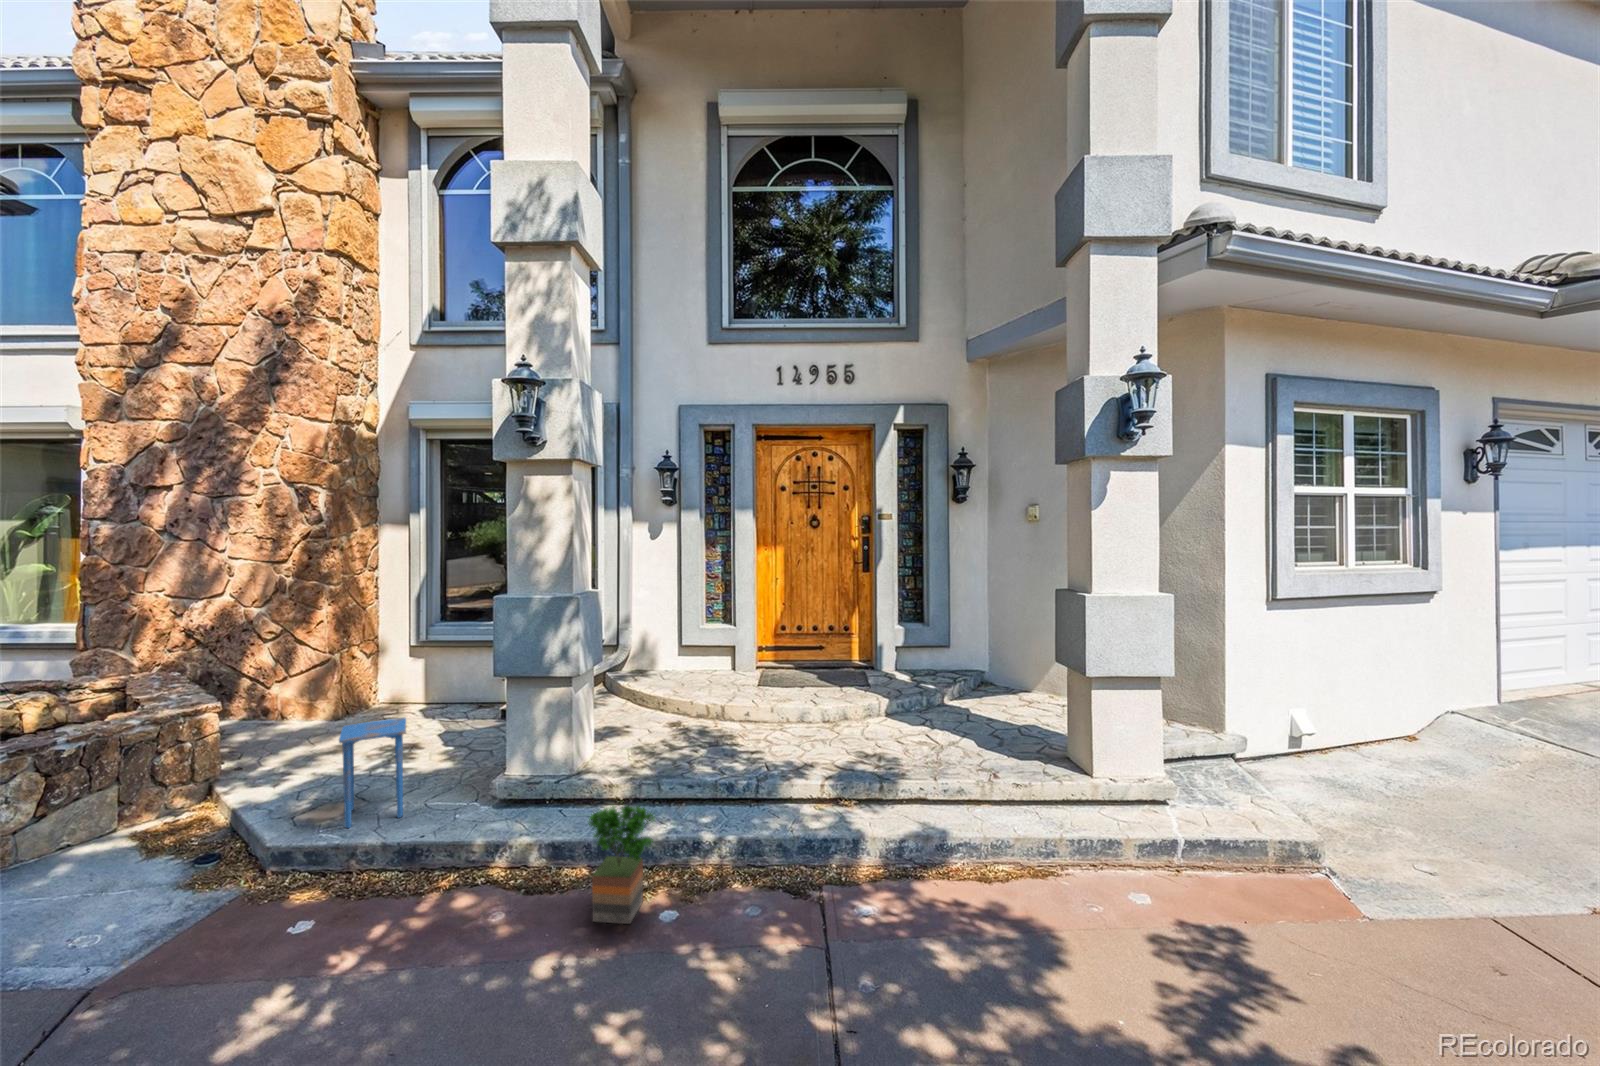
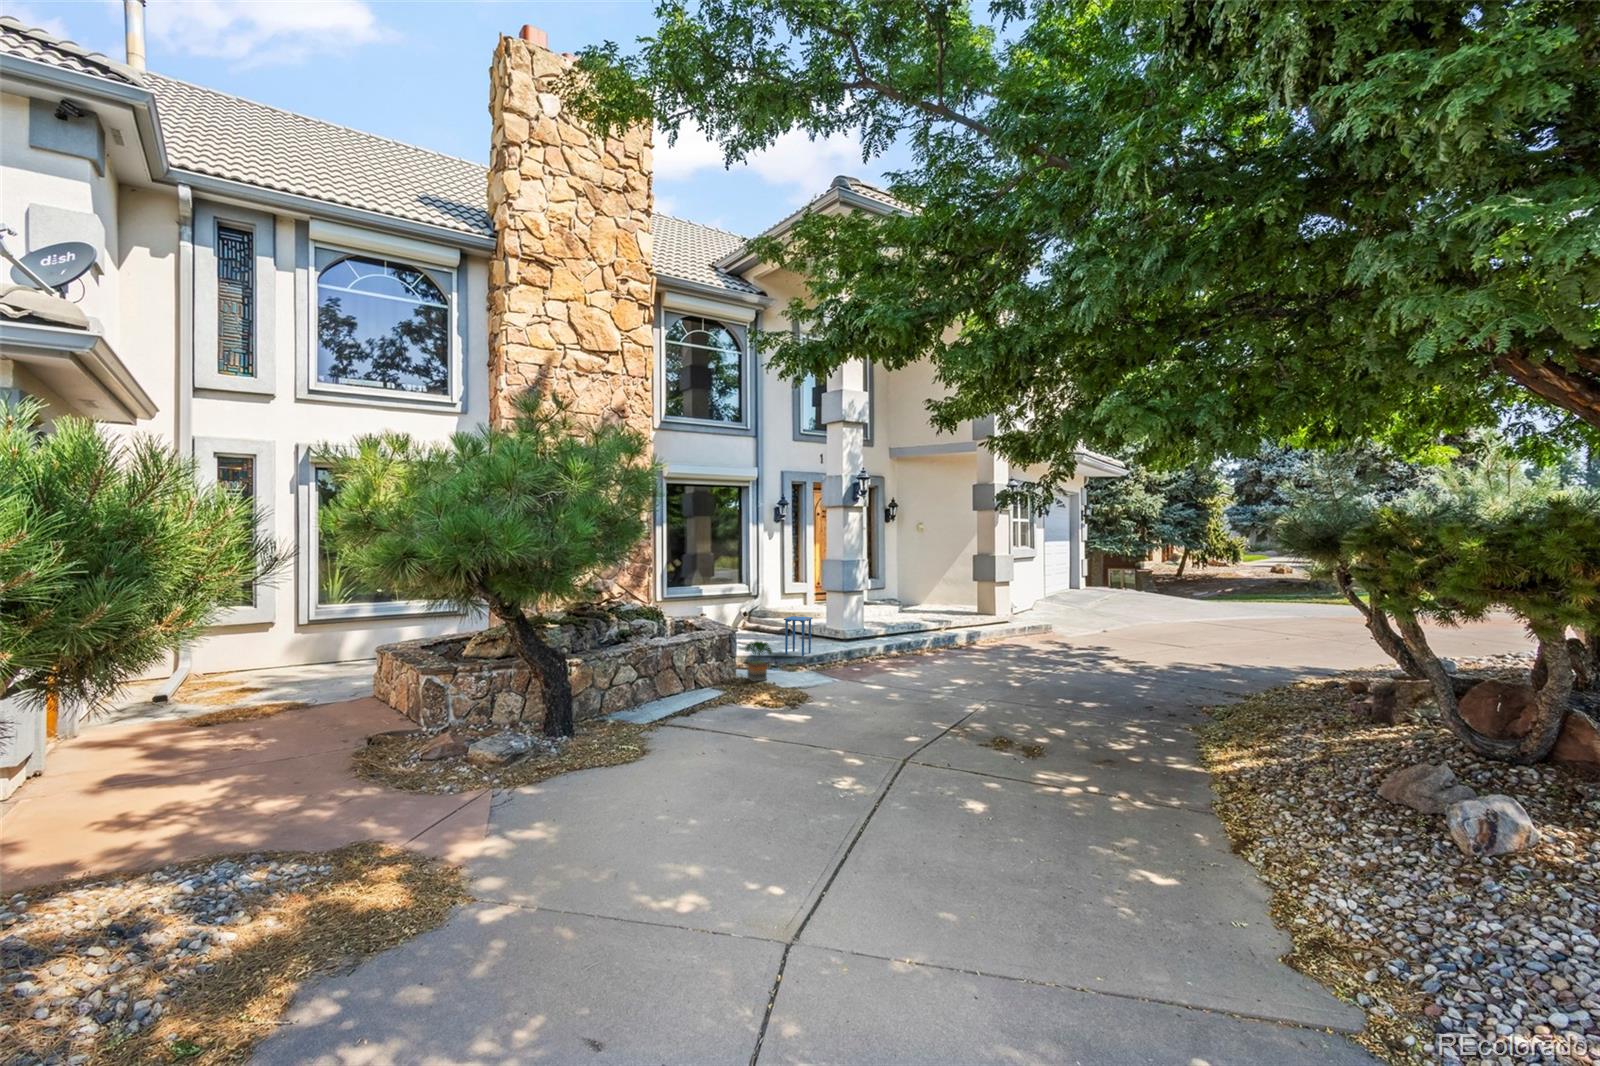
potted tree: present [588,805,655,924] -> present [745,641,772,682]

